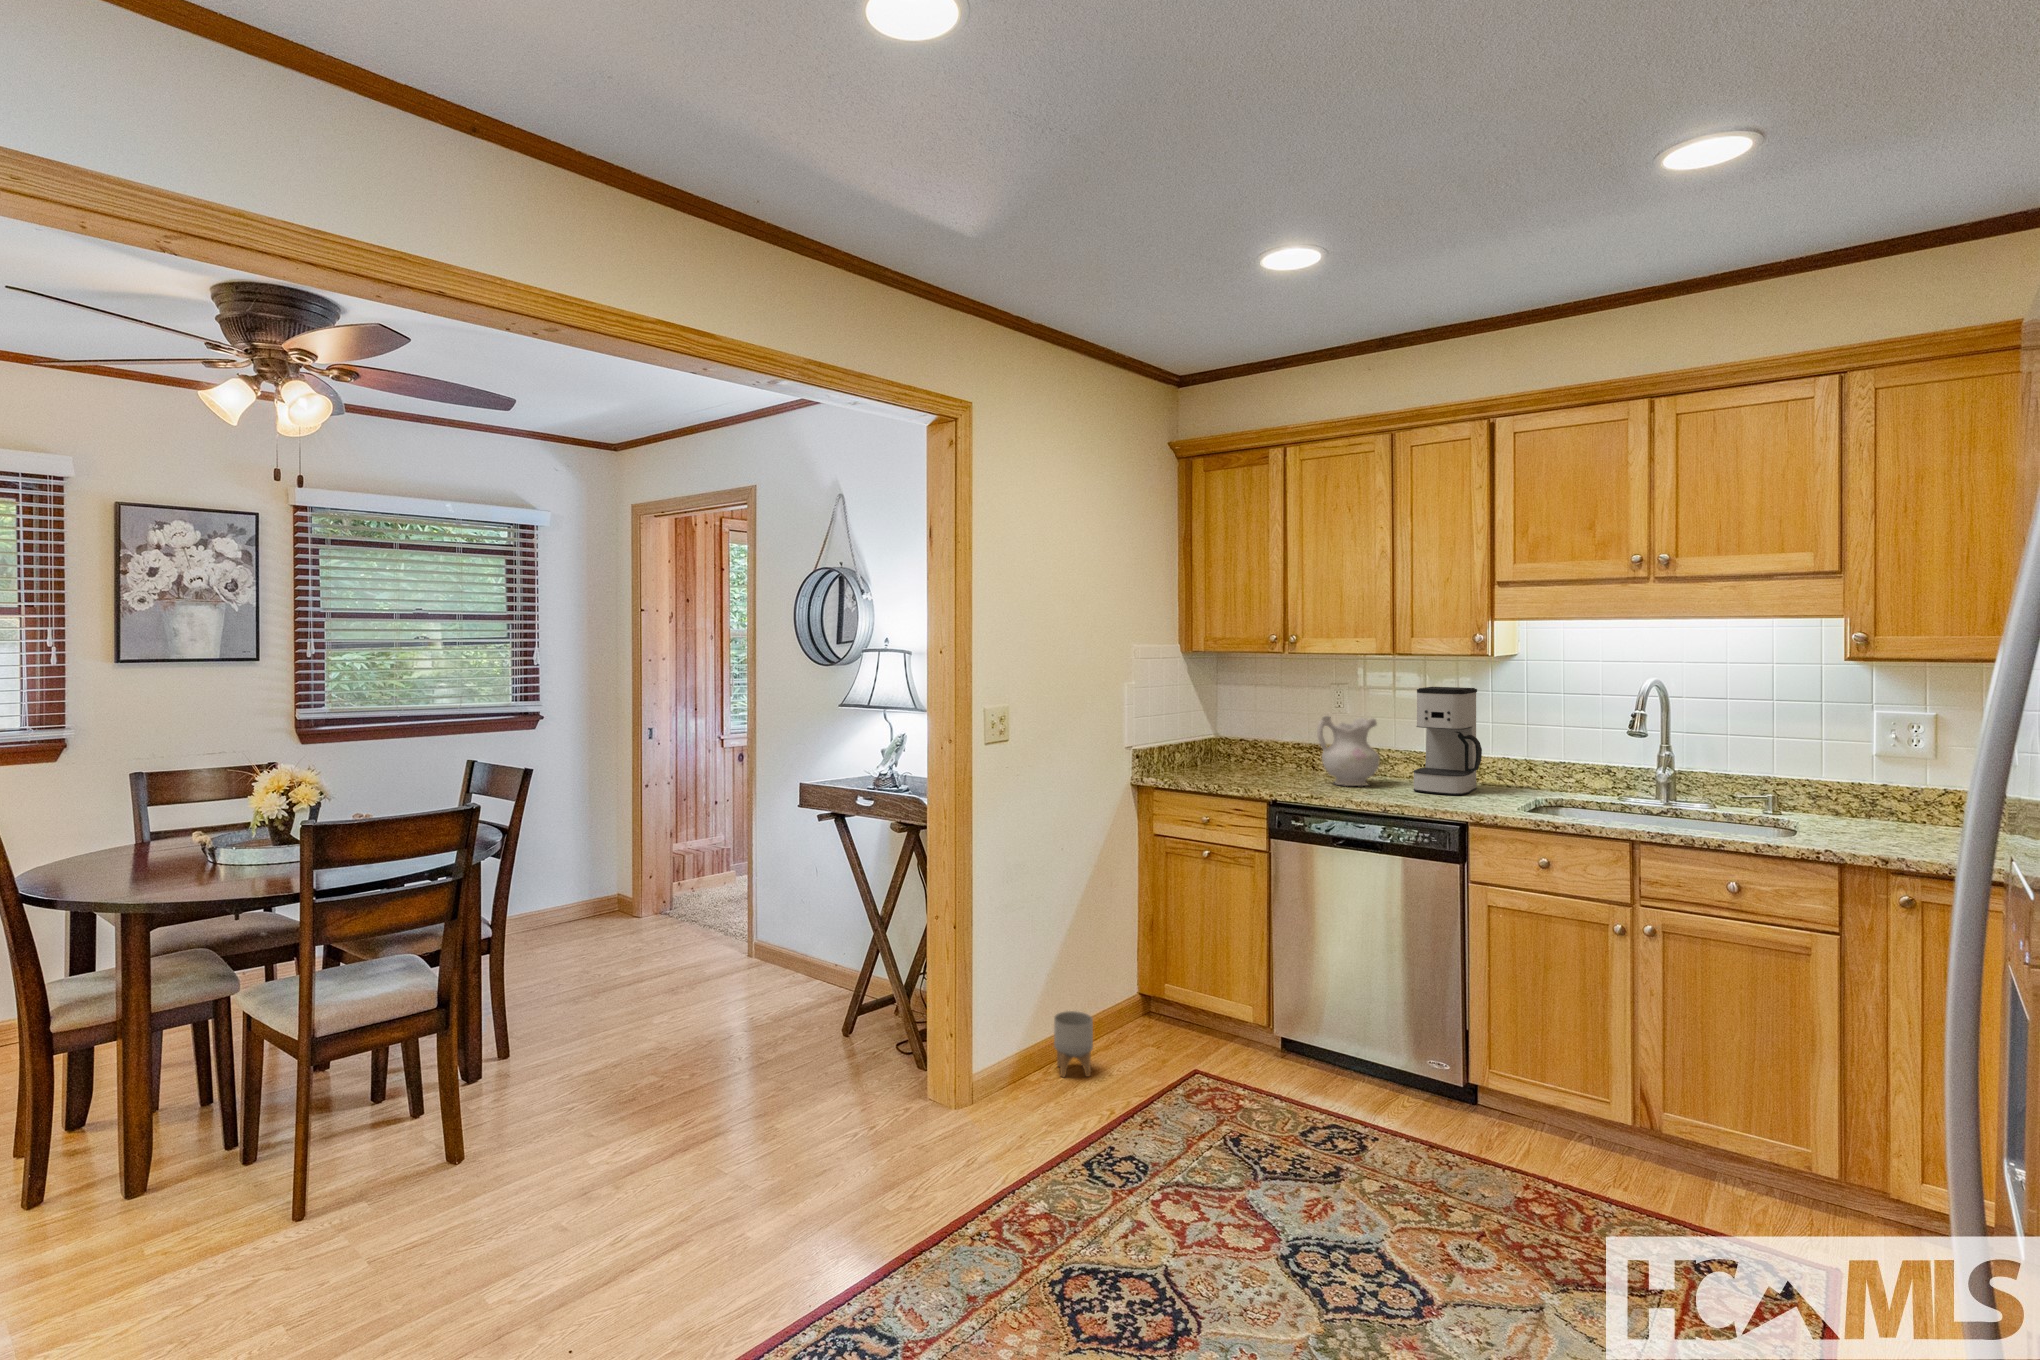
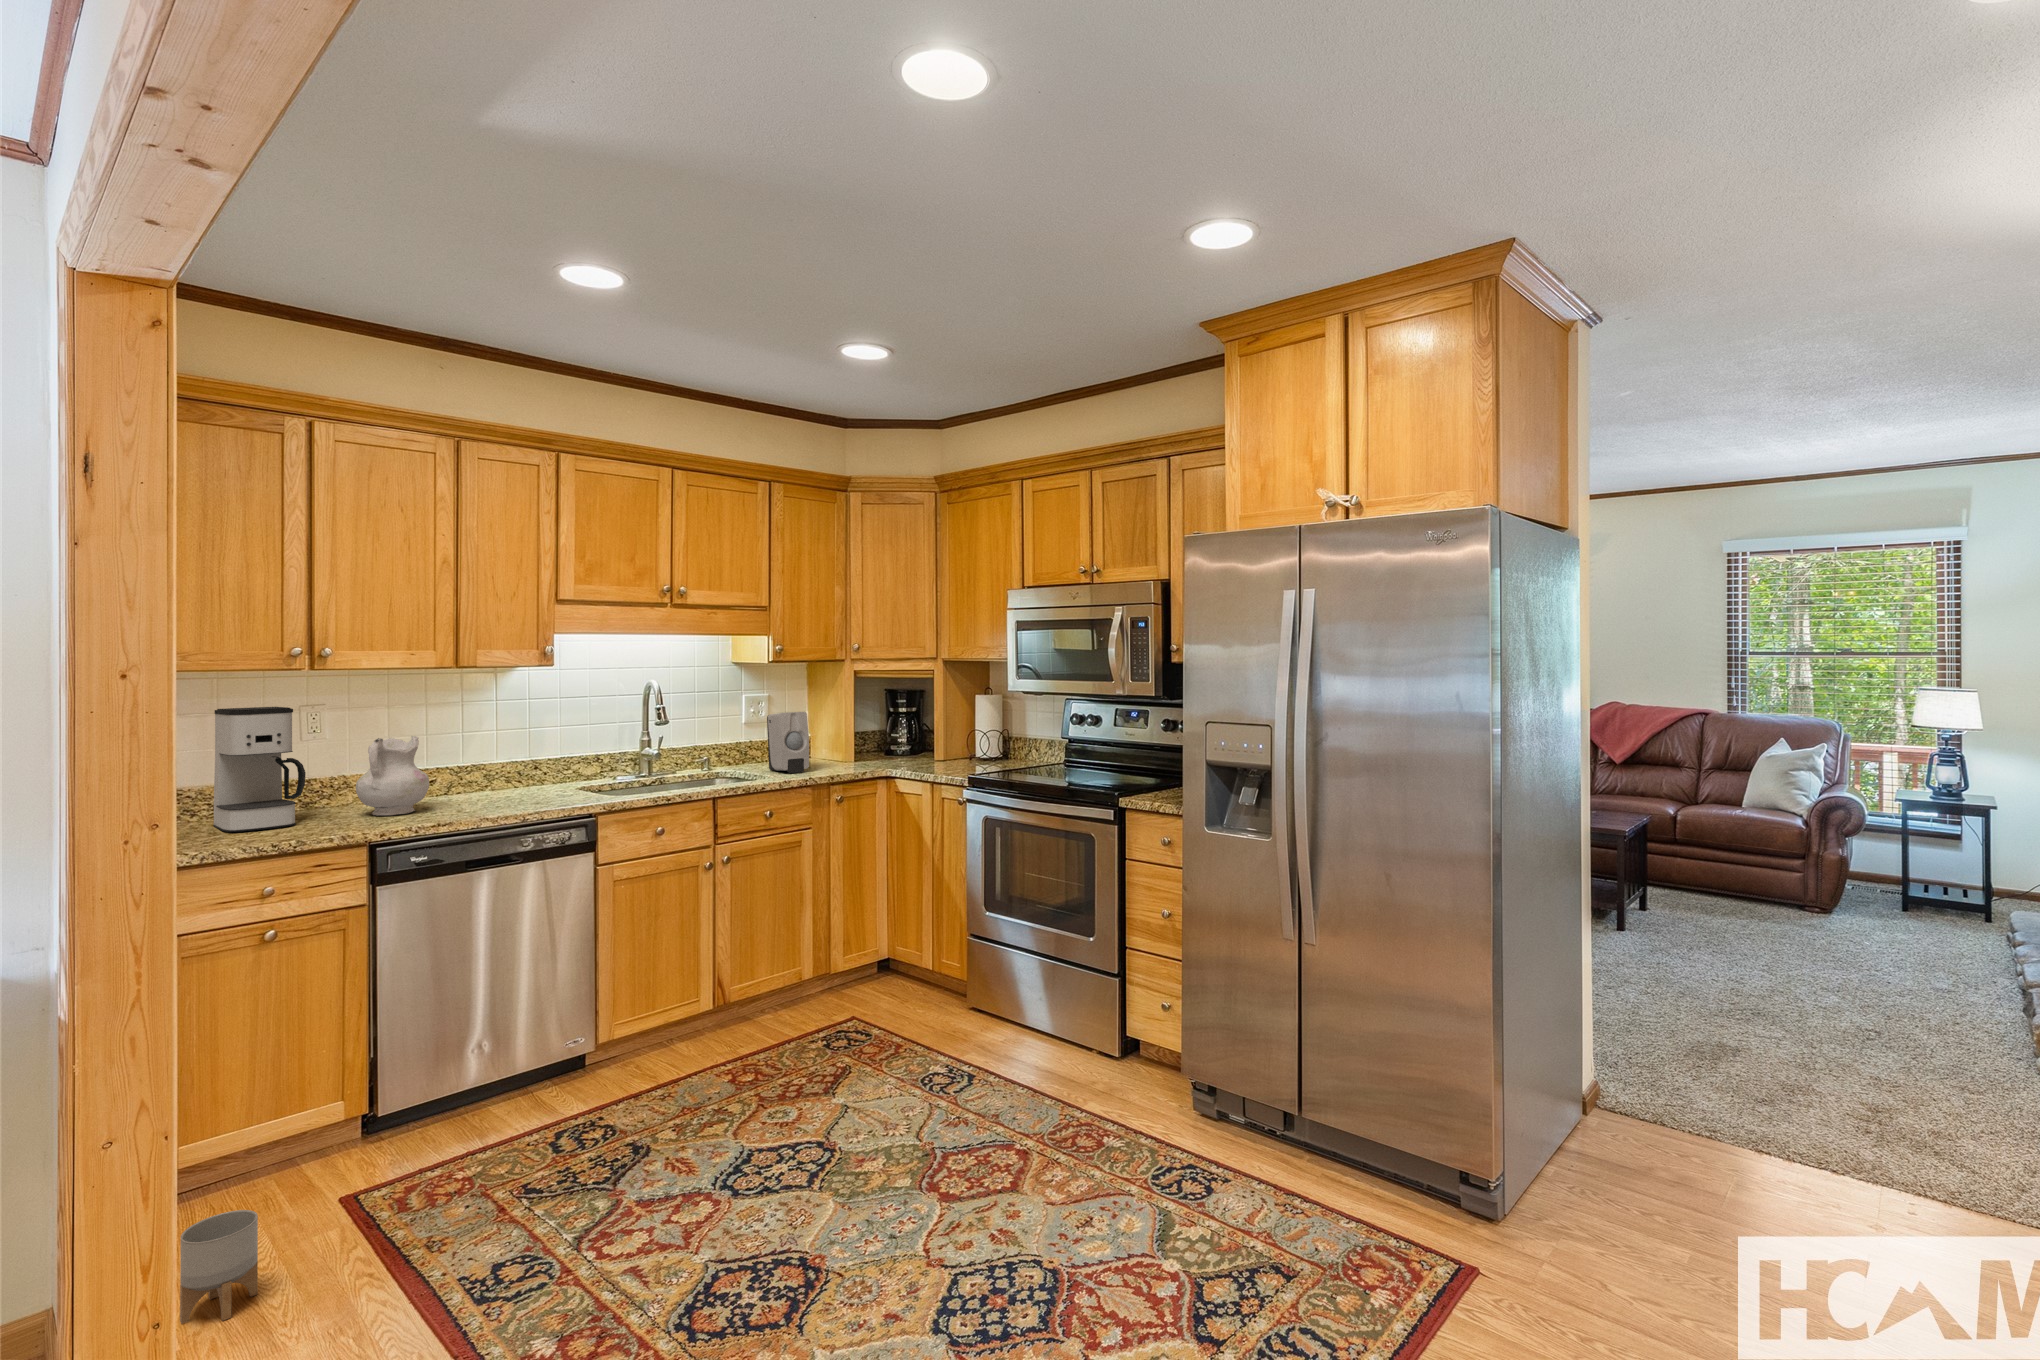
coffee maker: present [1413,687,1482,795] -> present [213,707,306,832]
soap dispenser: none [1833,743,1910,844] -> present [767,712,809,773]

